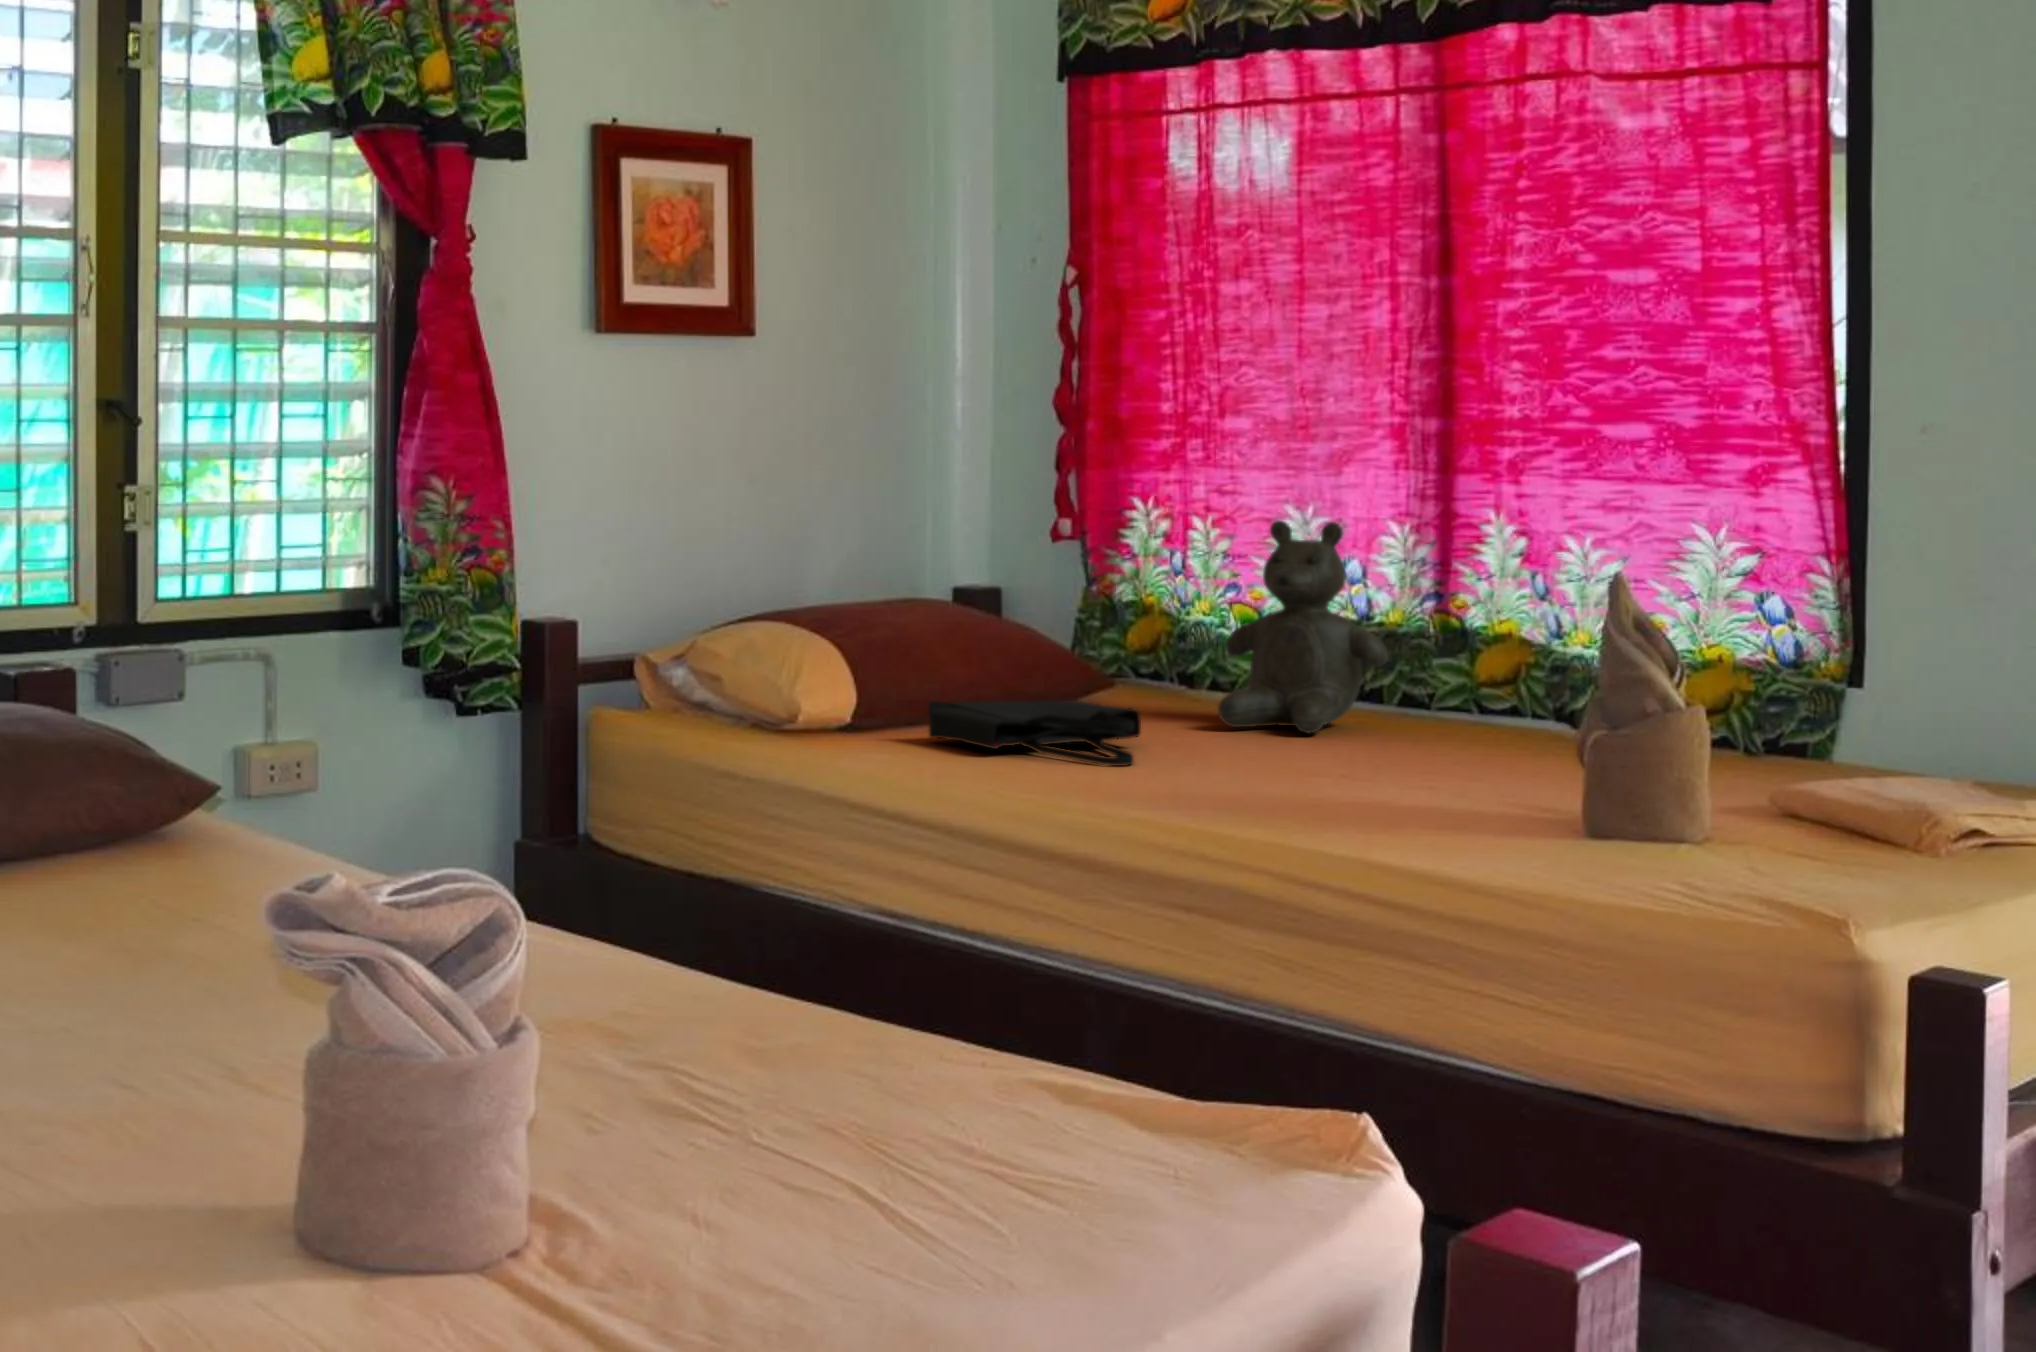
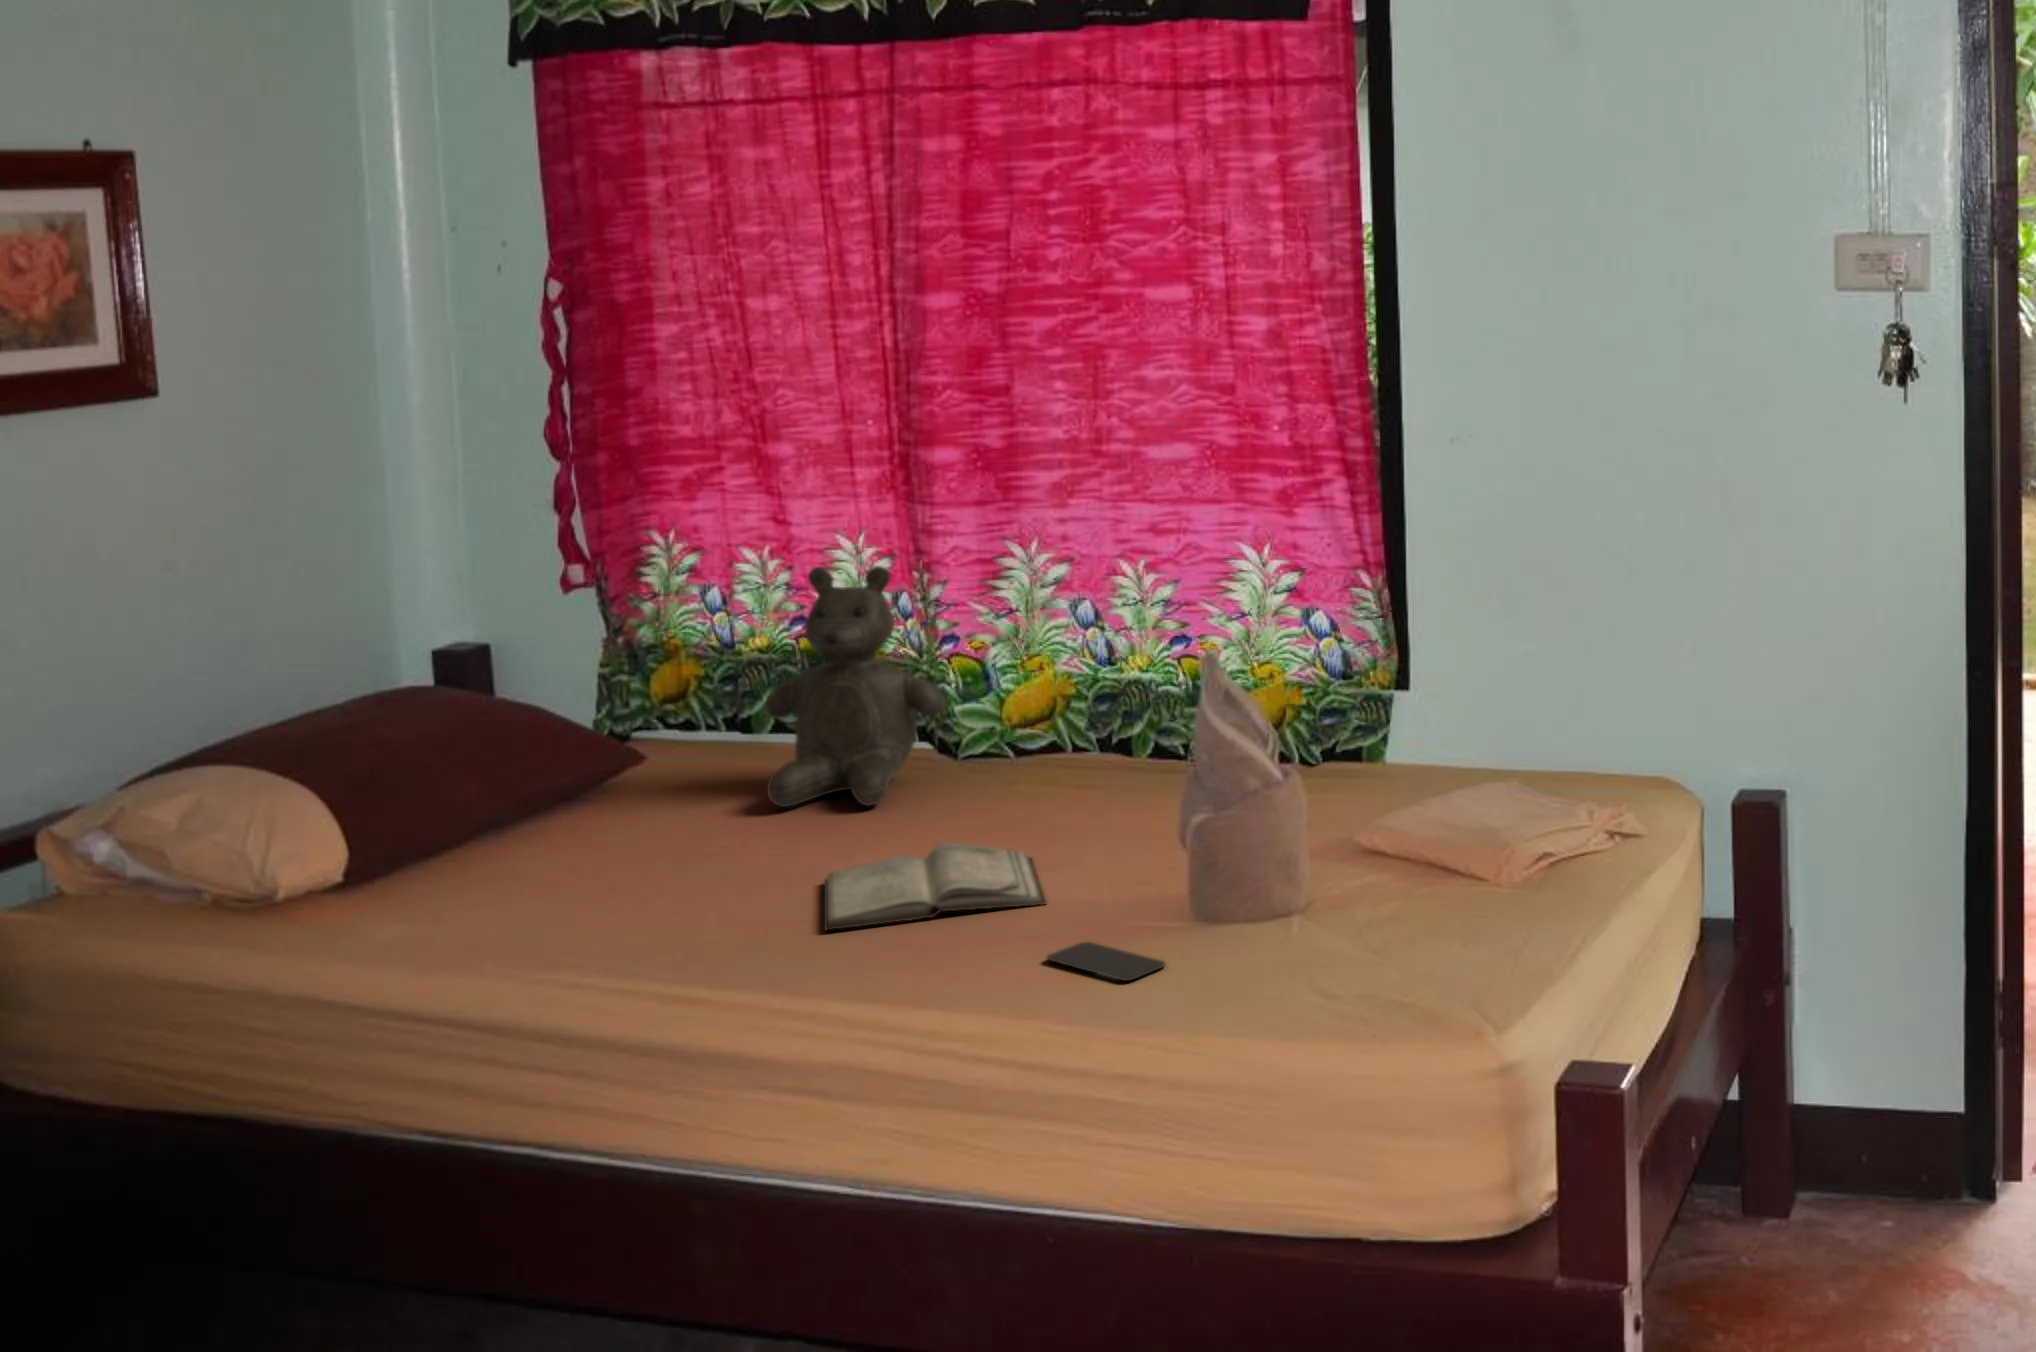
tote bag: present [929,701,1141,766] -> none [419,814,692,923]
diary: none [1237,744,1439,790] -> present [824,843,1046,930]
smartphone: none [1418,805,1524,825] -> present [1047,942,1165,981]

